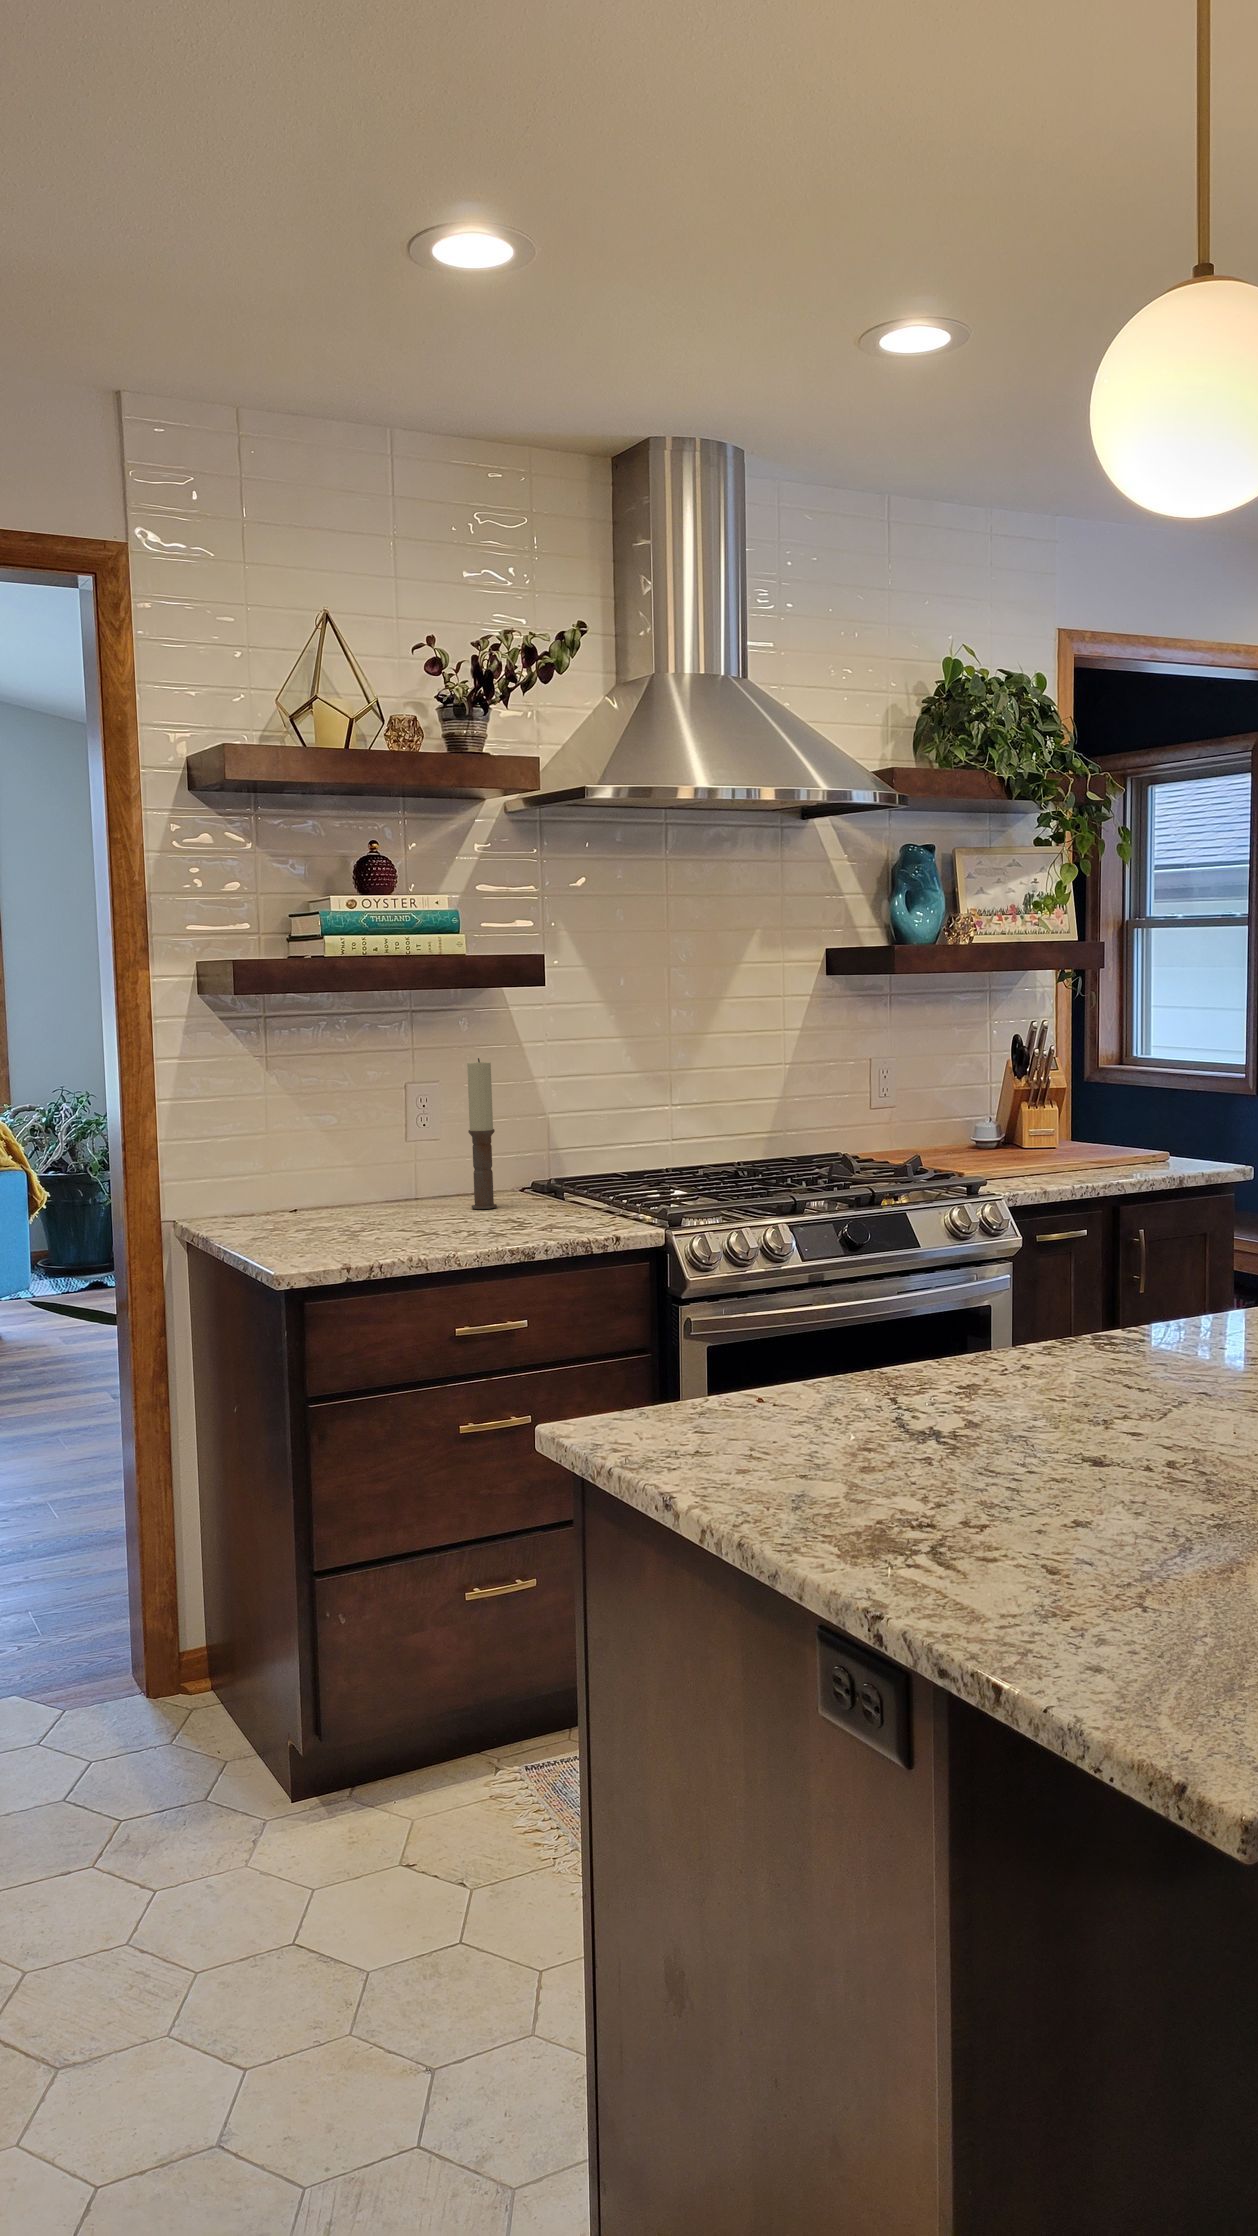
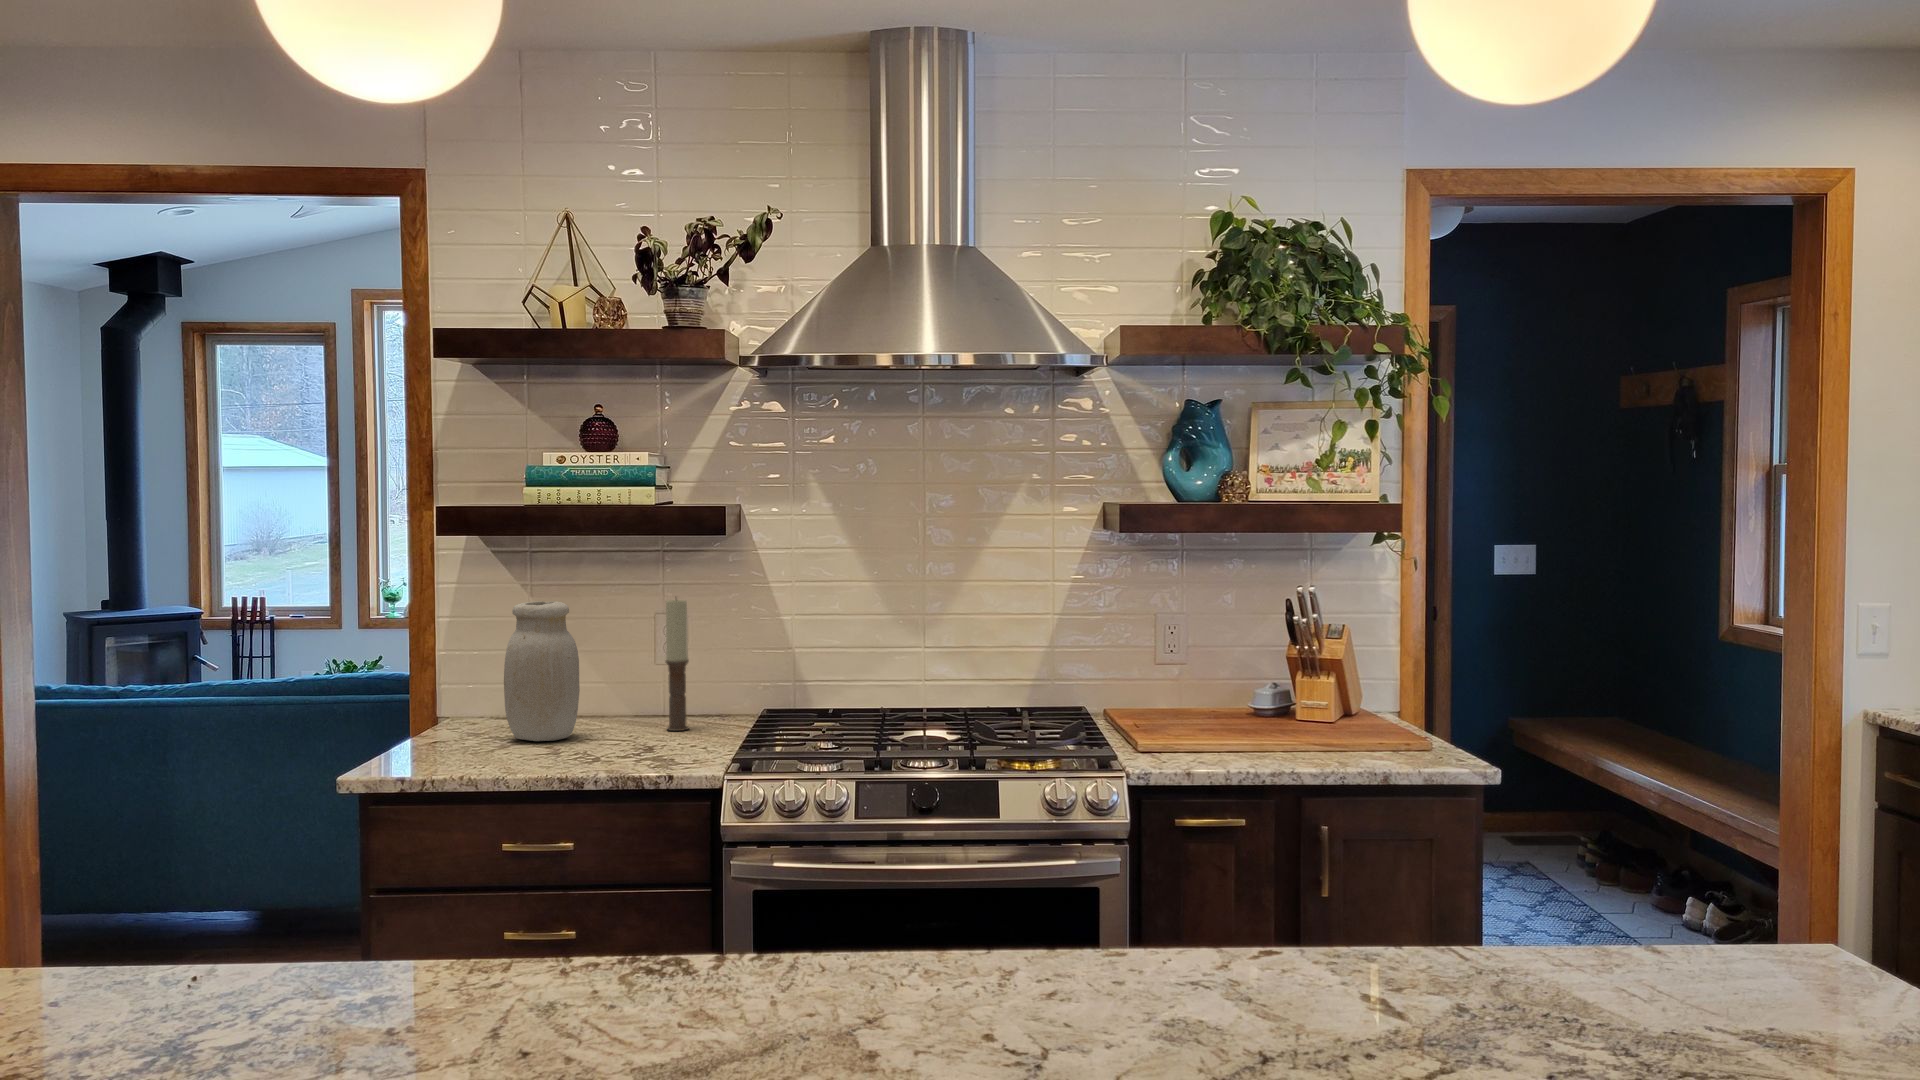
jar: none [325,1067,411,1228] -> present [504,601,580,741]

